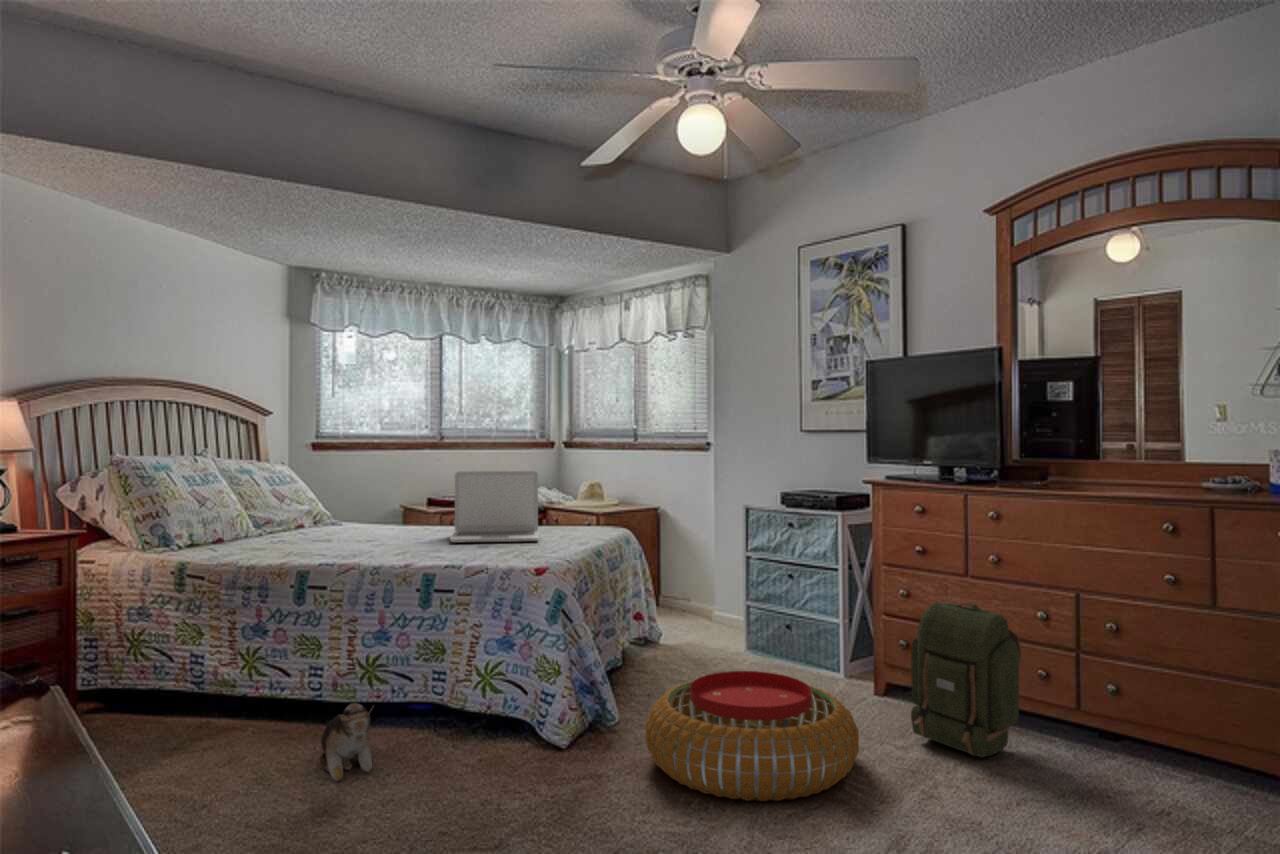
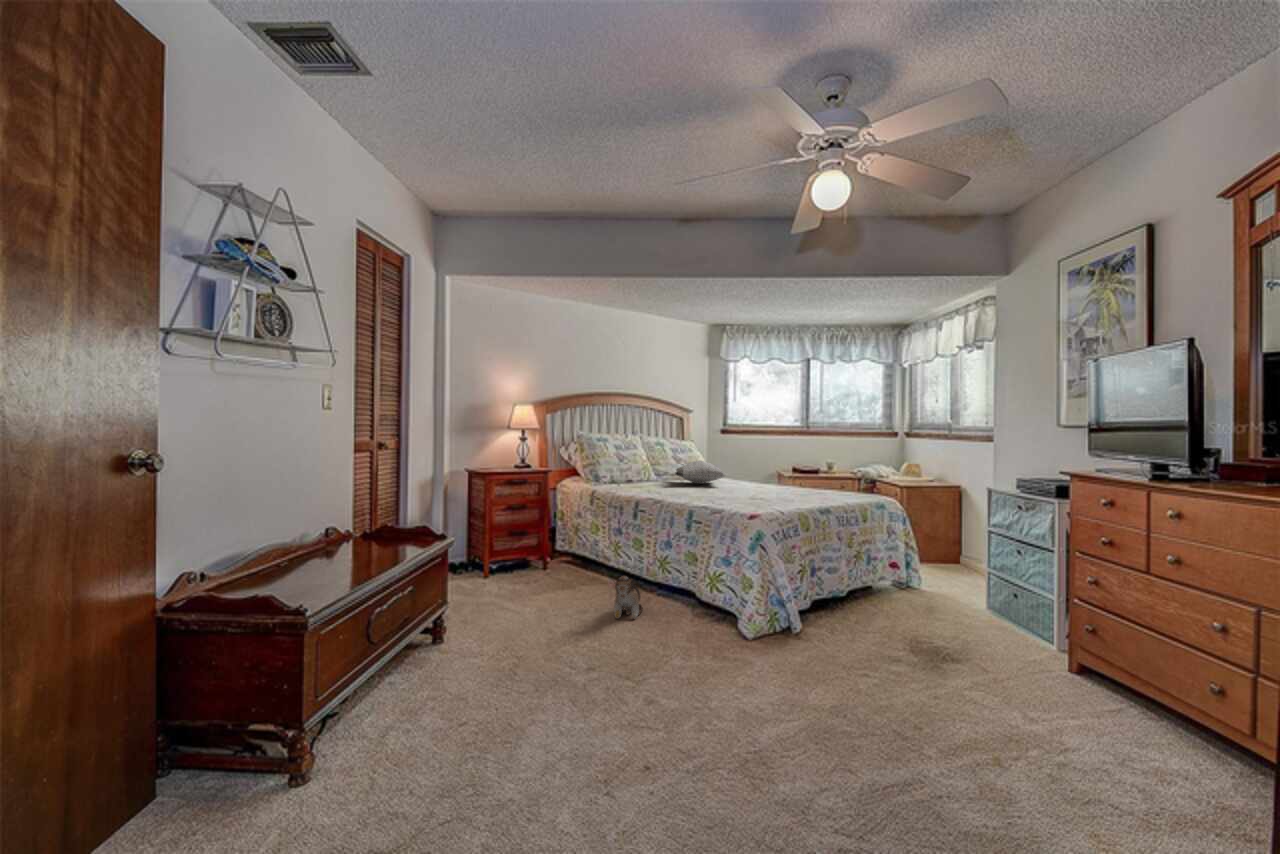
laptop: present [450,471,539,543] -> none [741,449,812,500]
pillow: none [294,495,399,534] -> present [675,461,726,484]
backpack: present [911,602,1021,757] -> none [1039,591,1182,753]
pouf: present [645,671,859,801] -> none [780,610,960,719]

